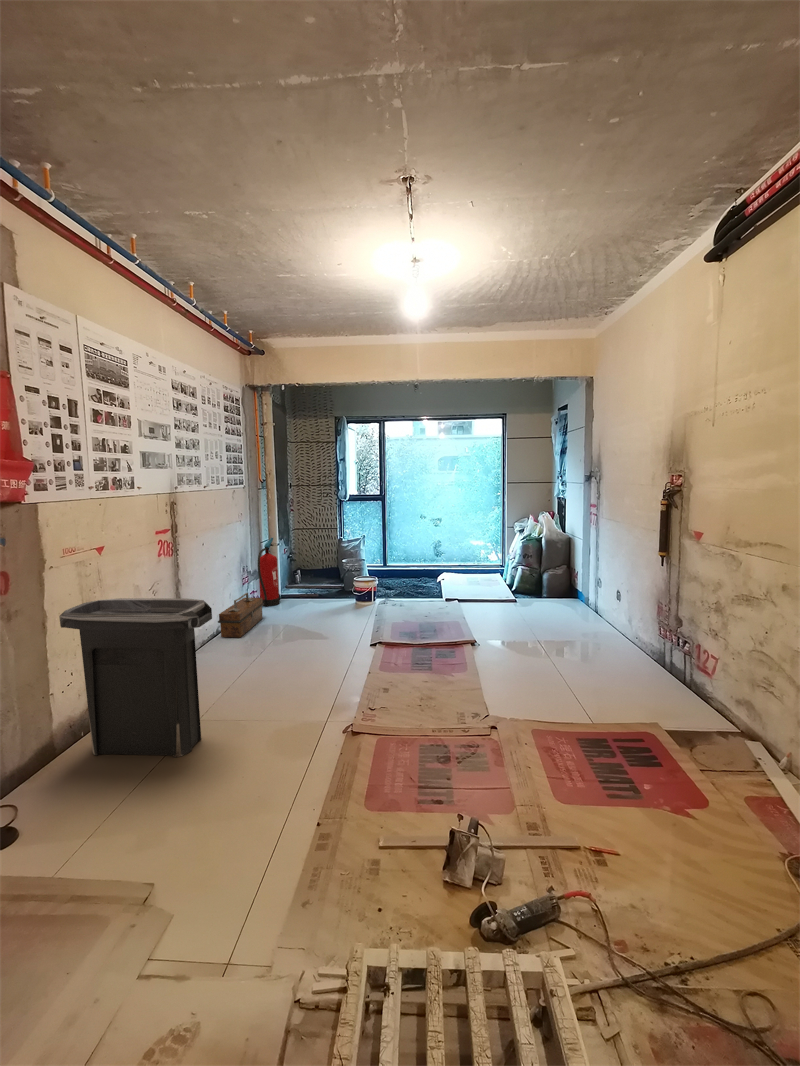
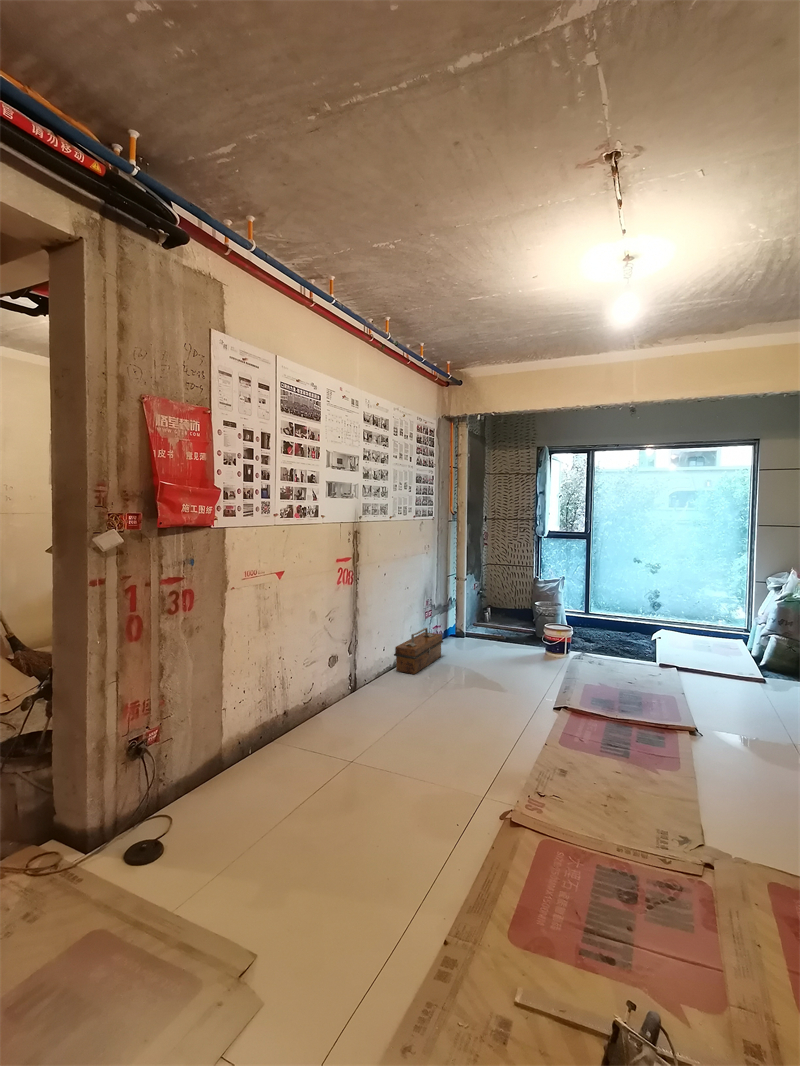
fire extinguisher: present [258,538,280,606] -> none [441,572,462,644]
trash can: present [59,598,212,757] -> none [234,623,365,799]

